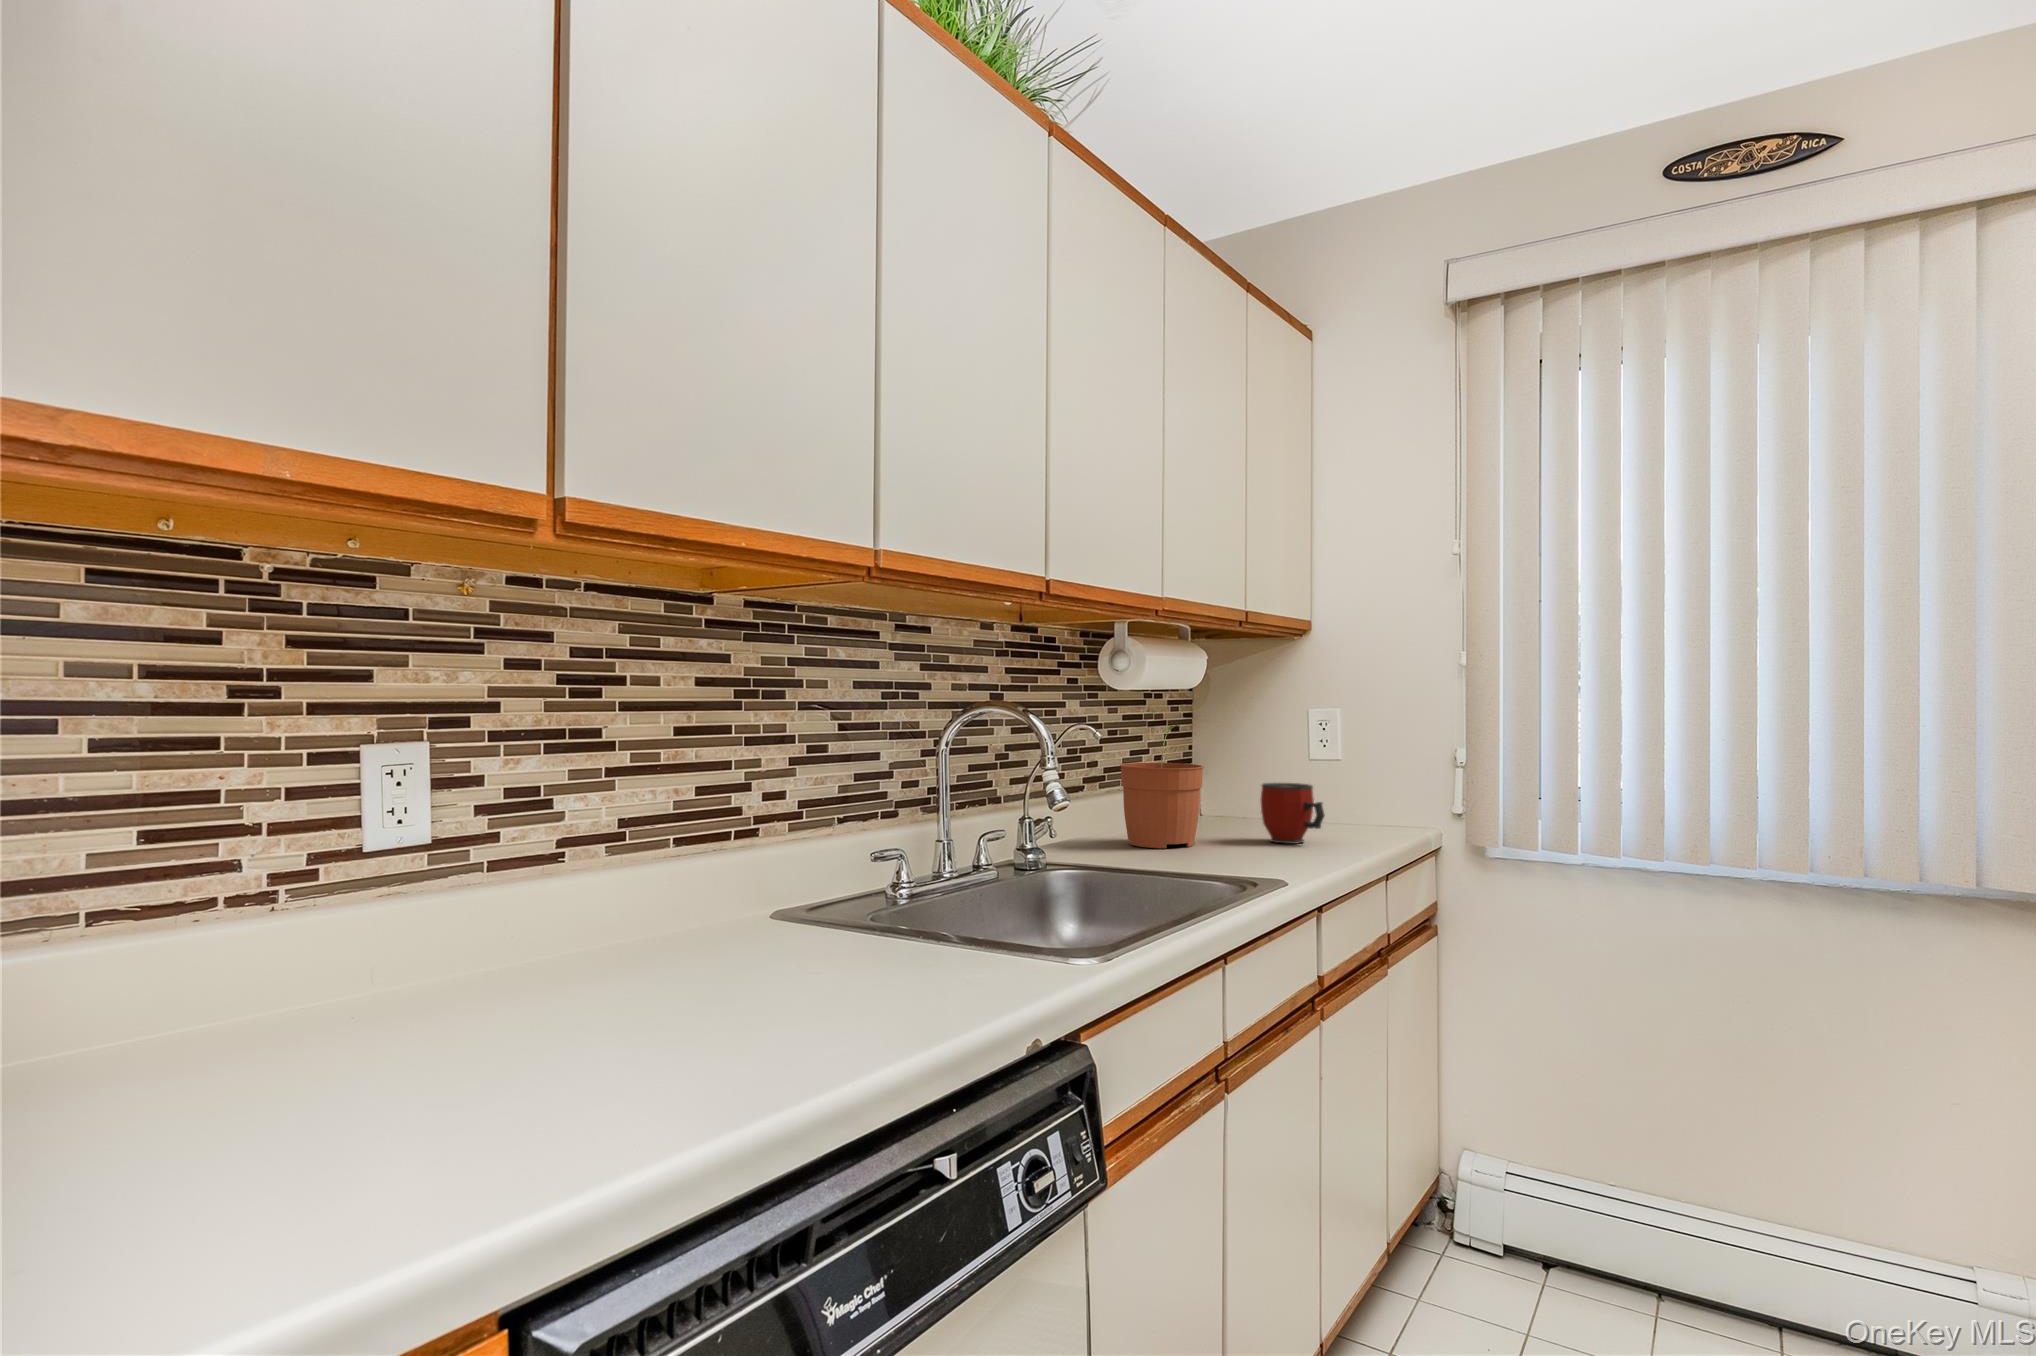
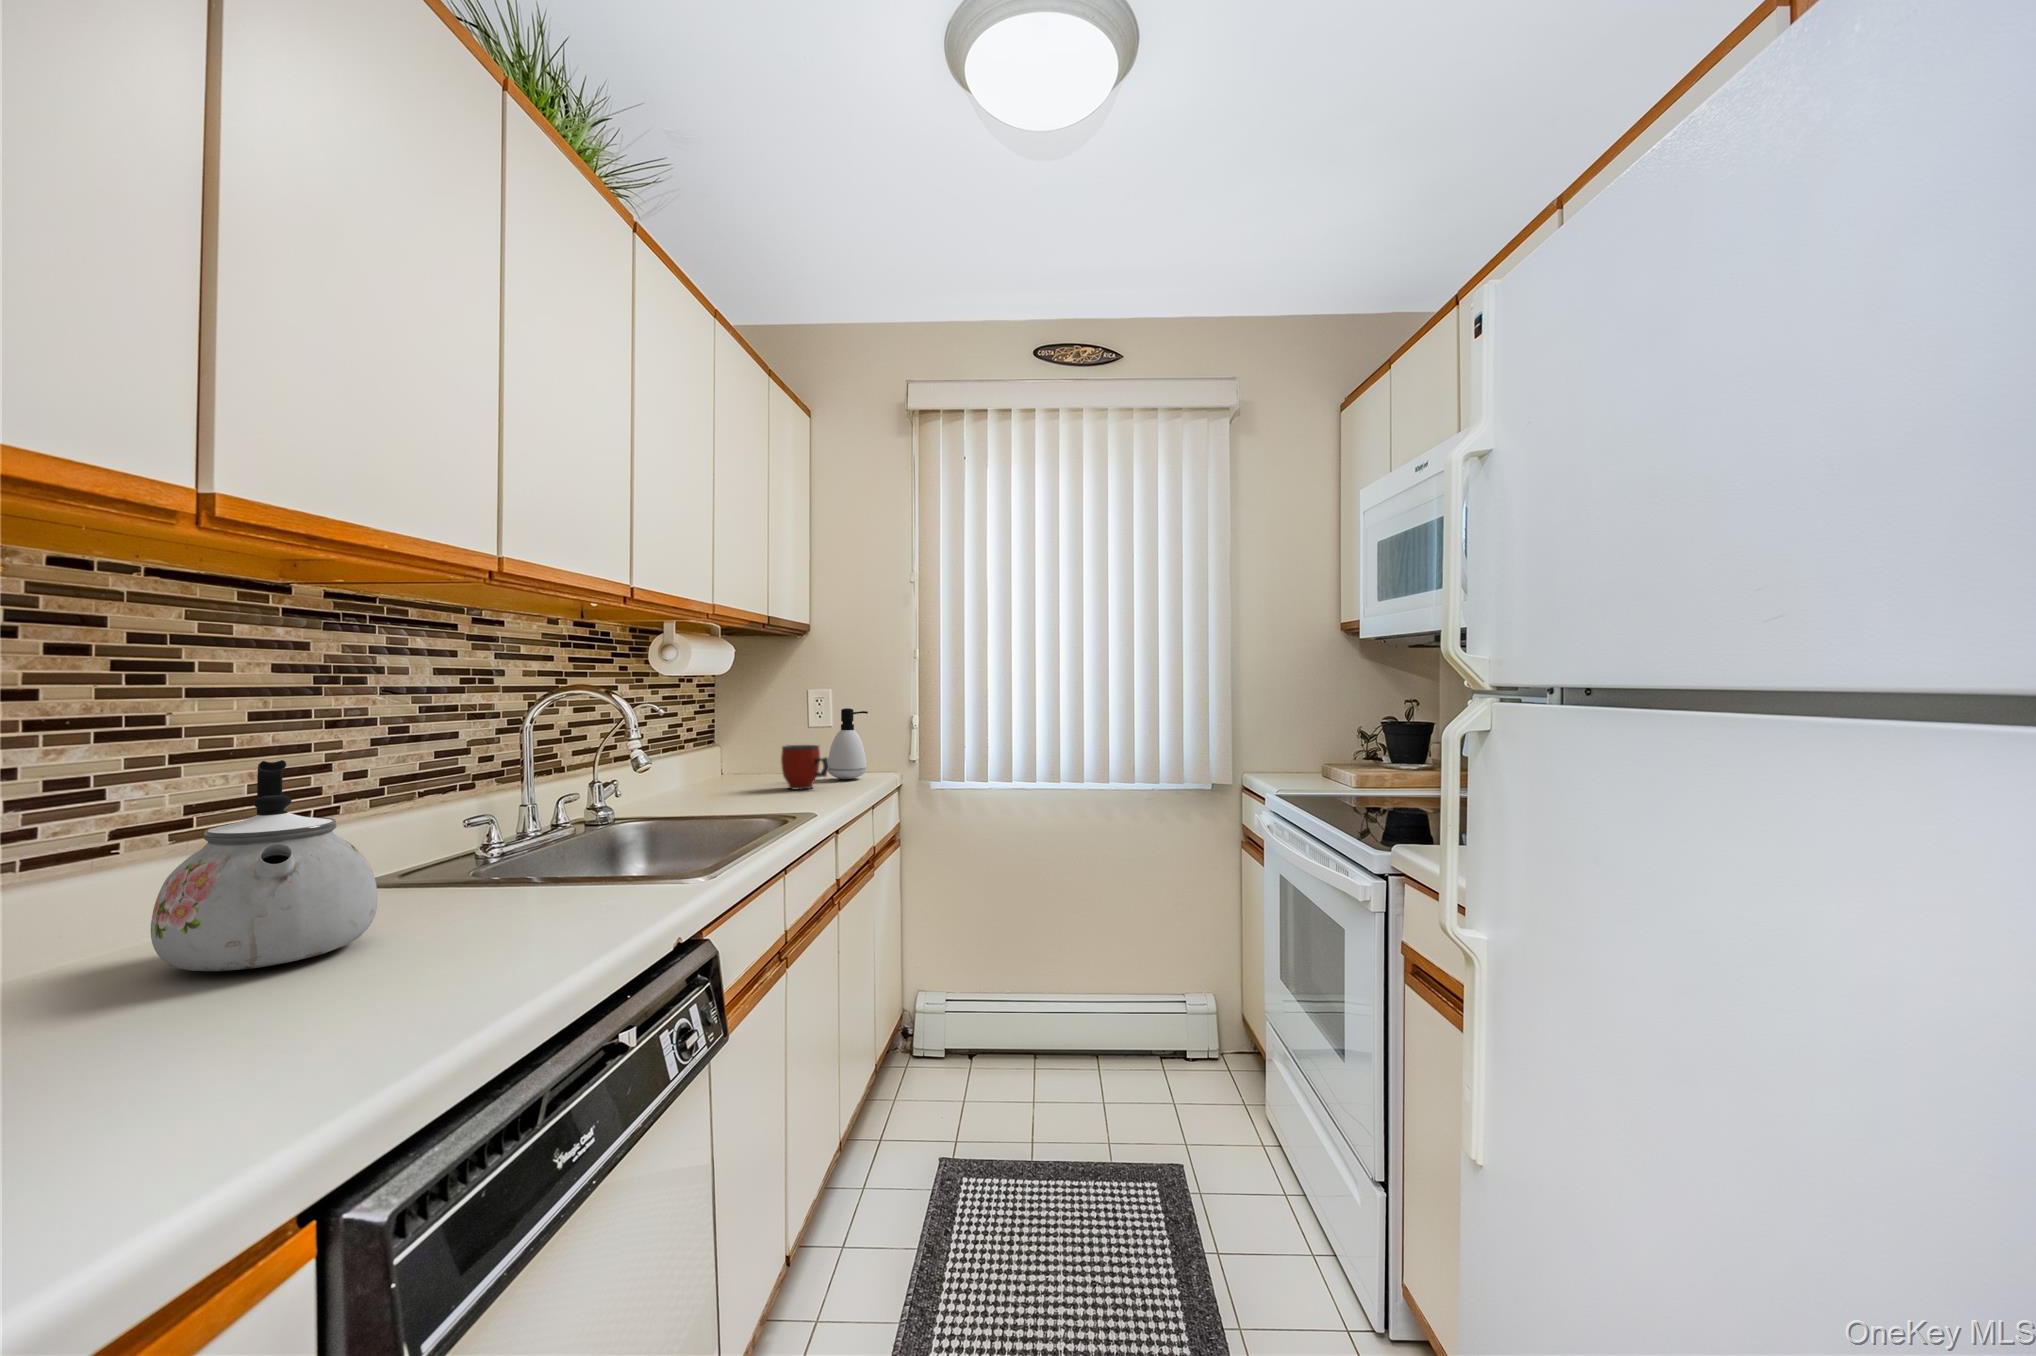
plant pot: present [1120,726,1204,848] -> none [668,704,738,801]
soap dispenser: none [1329,735,1386,833] -> present [828,708,868,779]
kettle: none [549,779,737,997] -> present [151,760,377,971]

